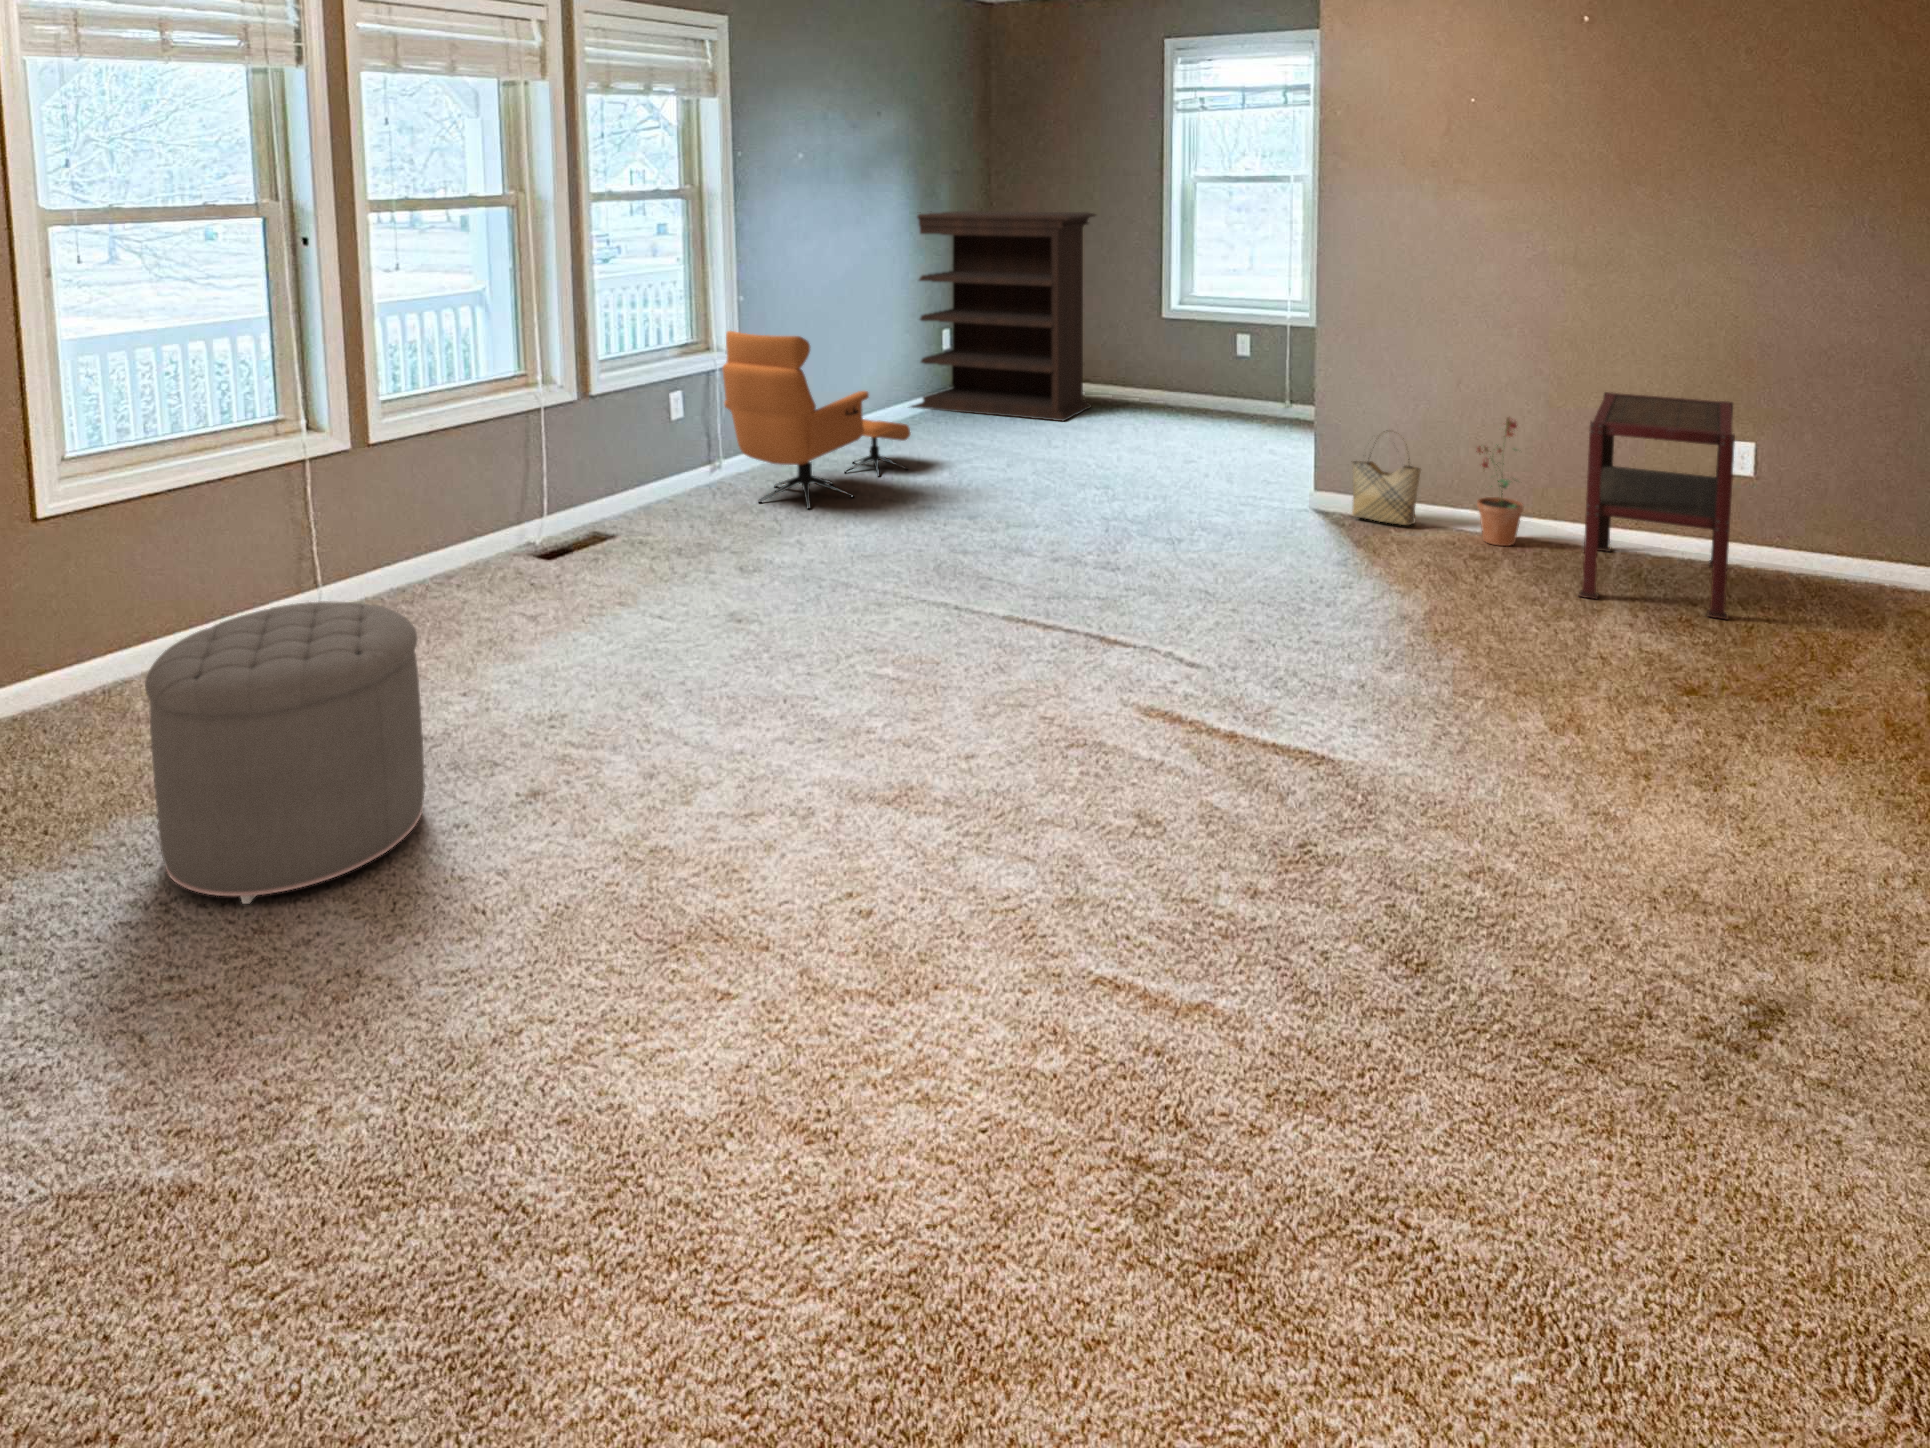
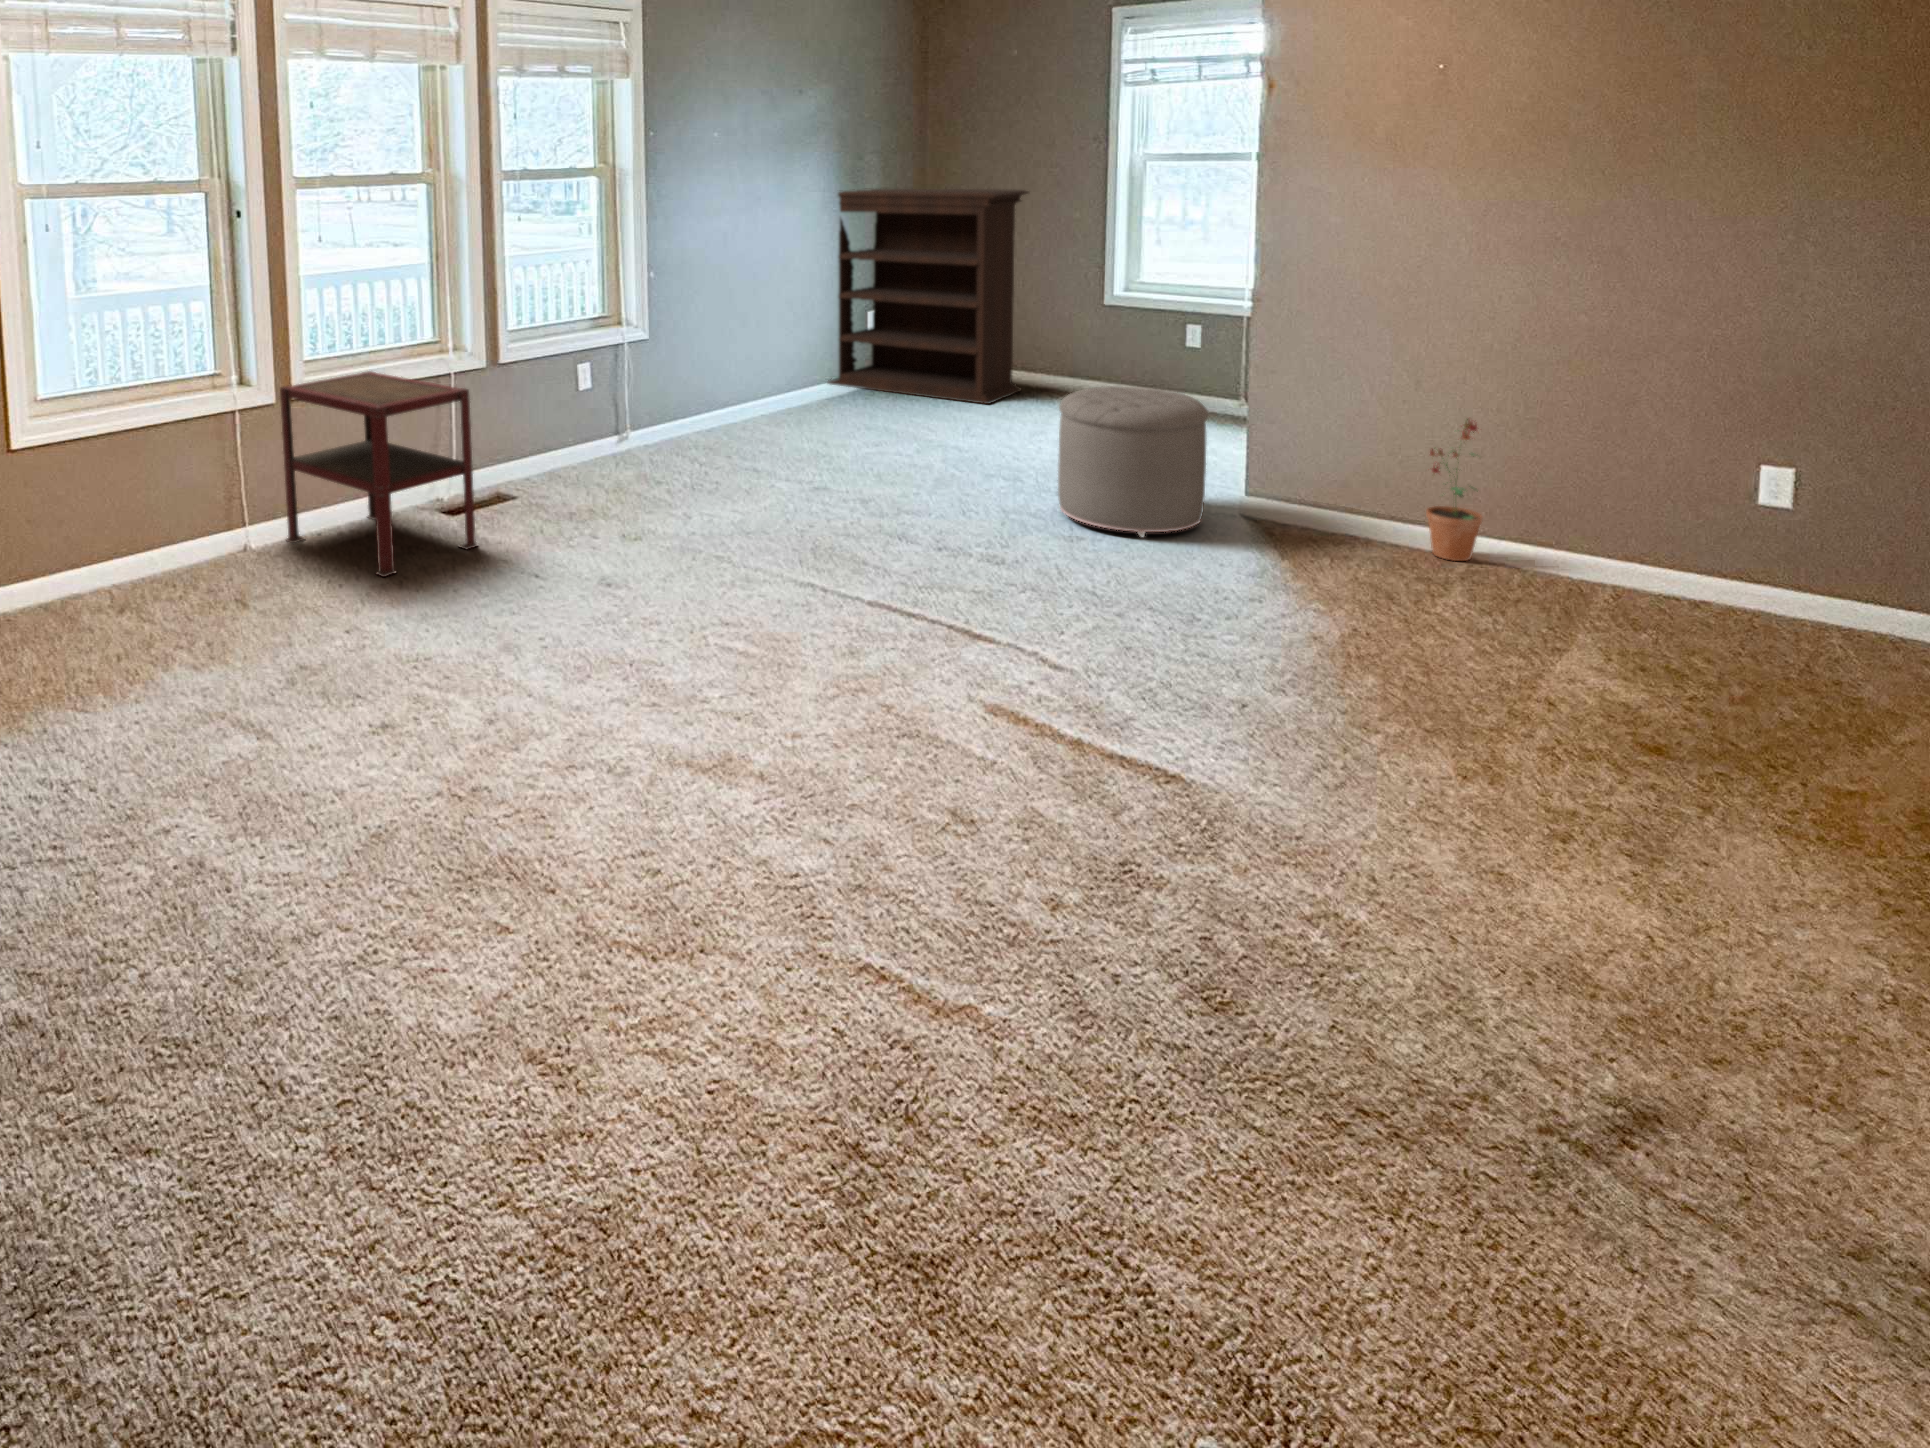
armchair: present [723,331,911,509] -> none [627,304,818,480]
side table: present [1579,392,1735,620] -> present [280,371,478,577]
woven basket: present [1352,436,1421,525] -> none [1280,427,1363,532]
ottoman: present [145,601,425,904] -> present [1058,386,1208,537]

